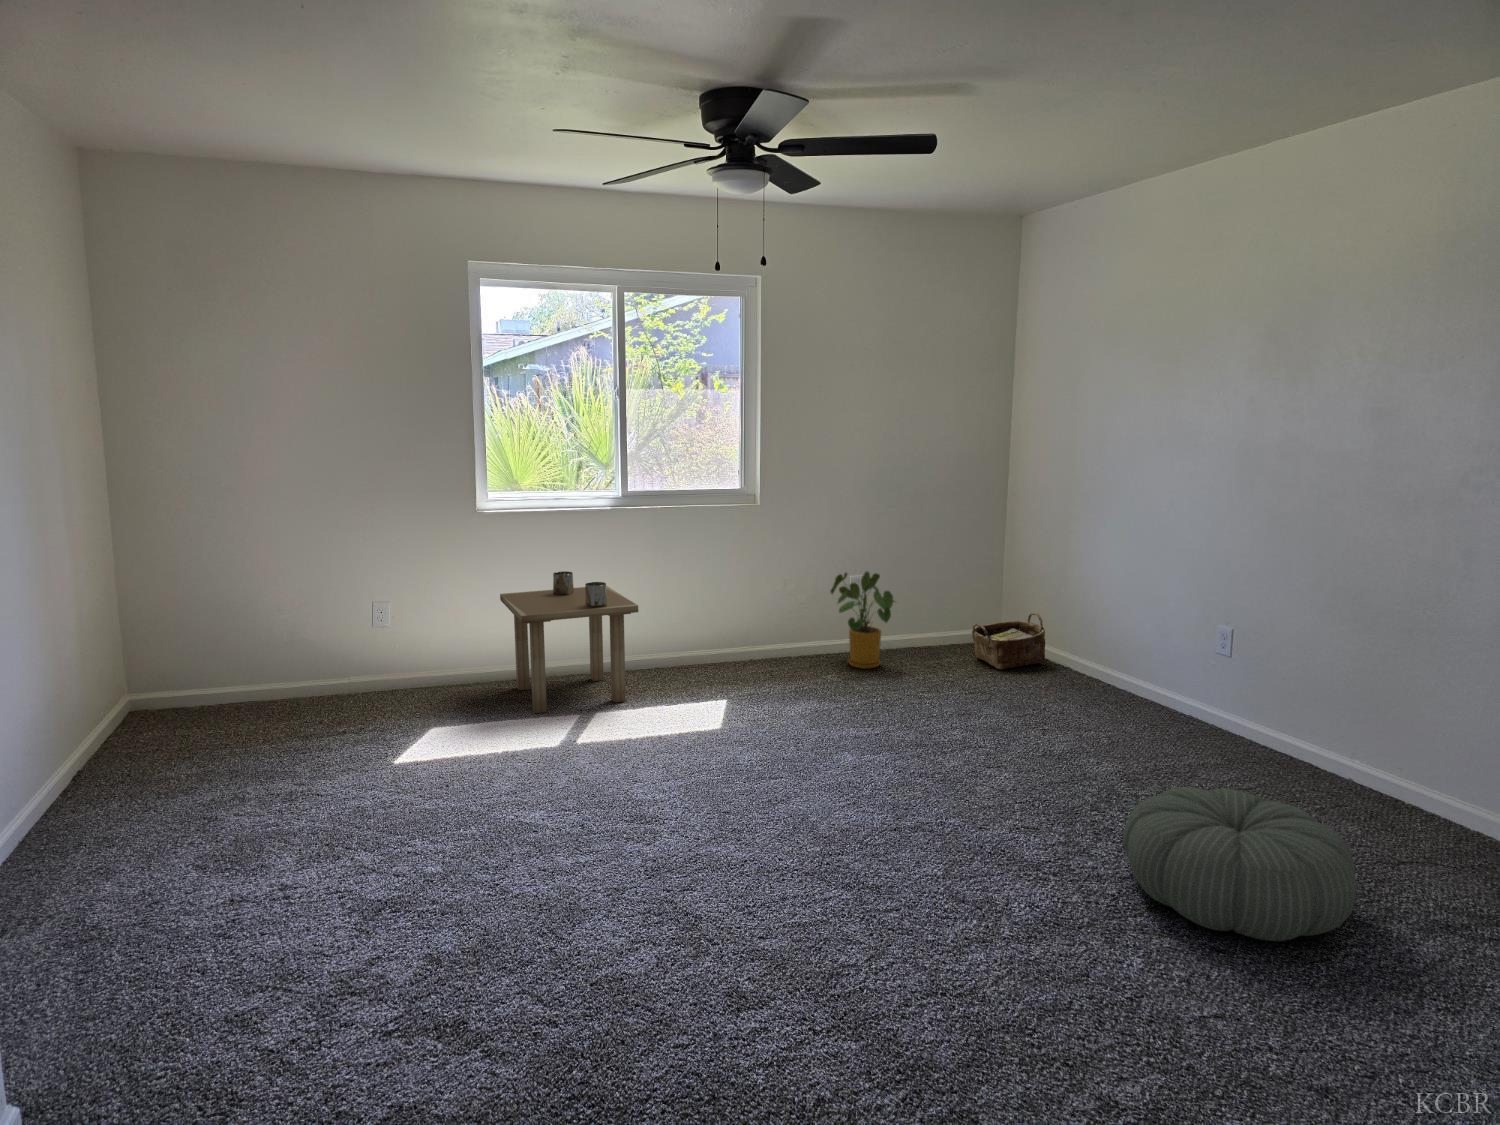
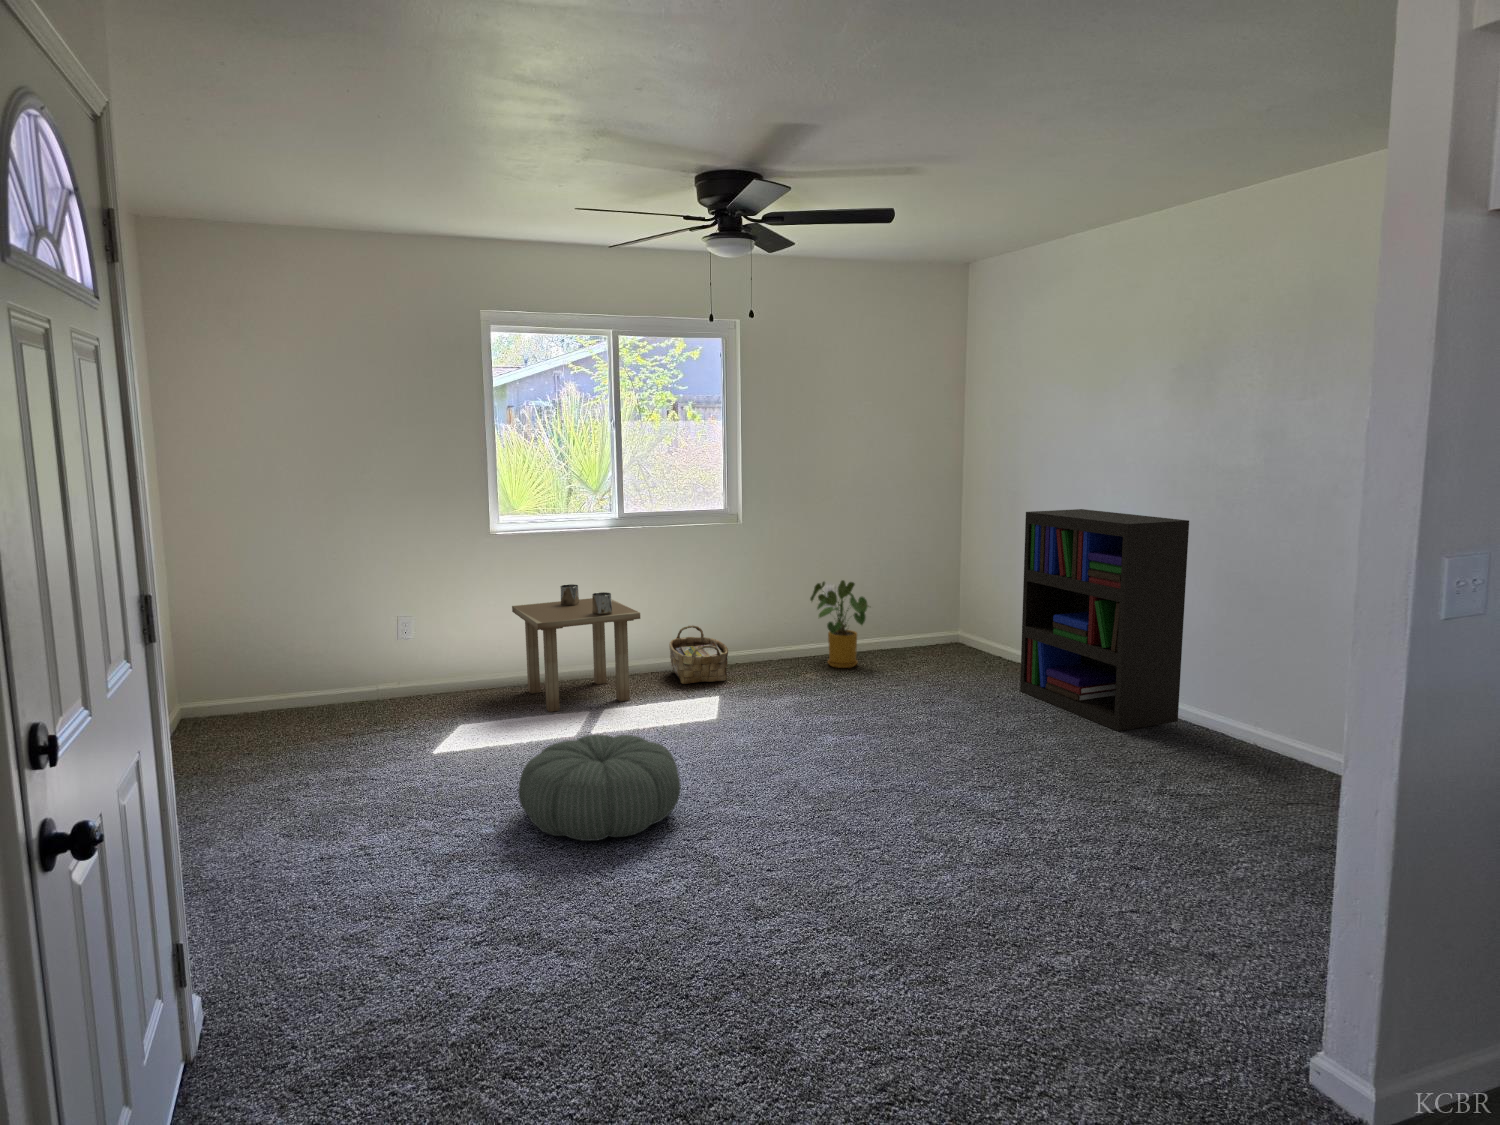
bookshelf: none [1063,499,1271,756] -> present [1020,509,1189,731]
woven basket: present [972,613,1045,670] -> present [669,625,728,684]
pouf: present [1123,787,1356,941] -> present [518,735,681,841]

